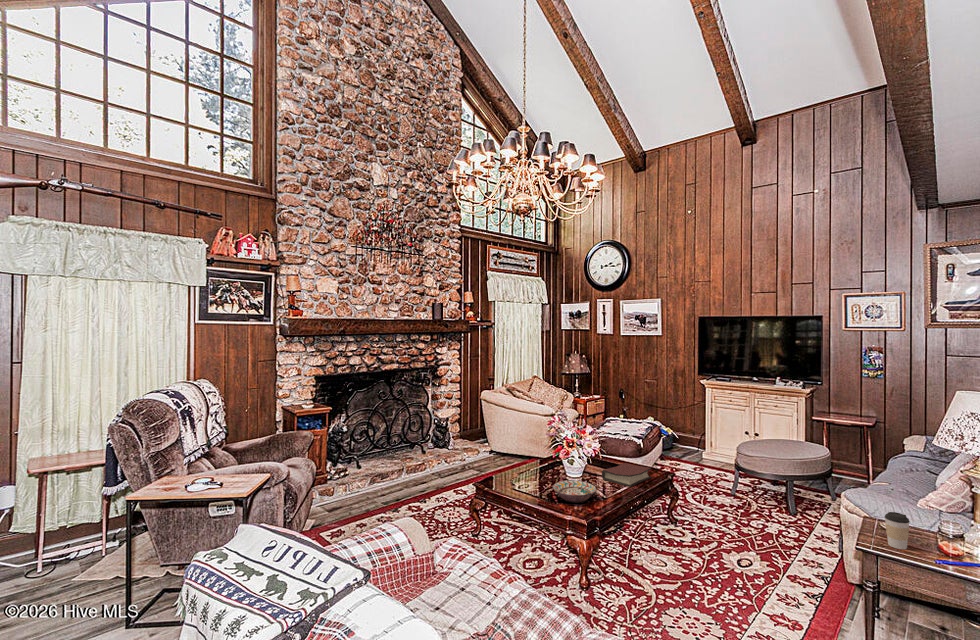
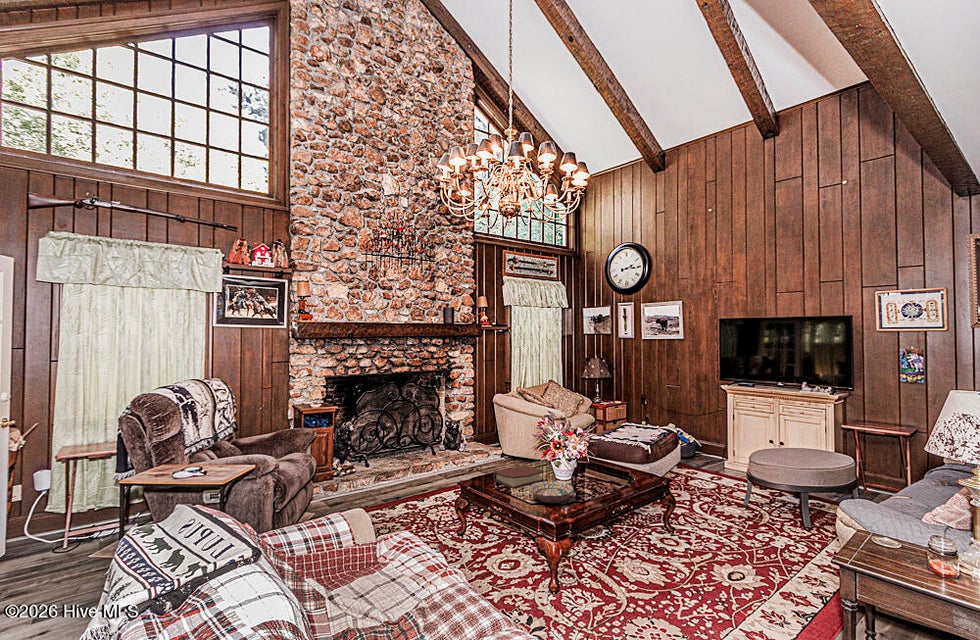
hardback book: present [602,463,651,487] -> present [493,465,544,489]
coffee cup: present [885,512,910,549] -> none [873,524,902,567]

